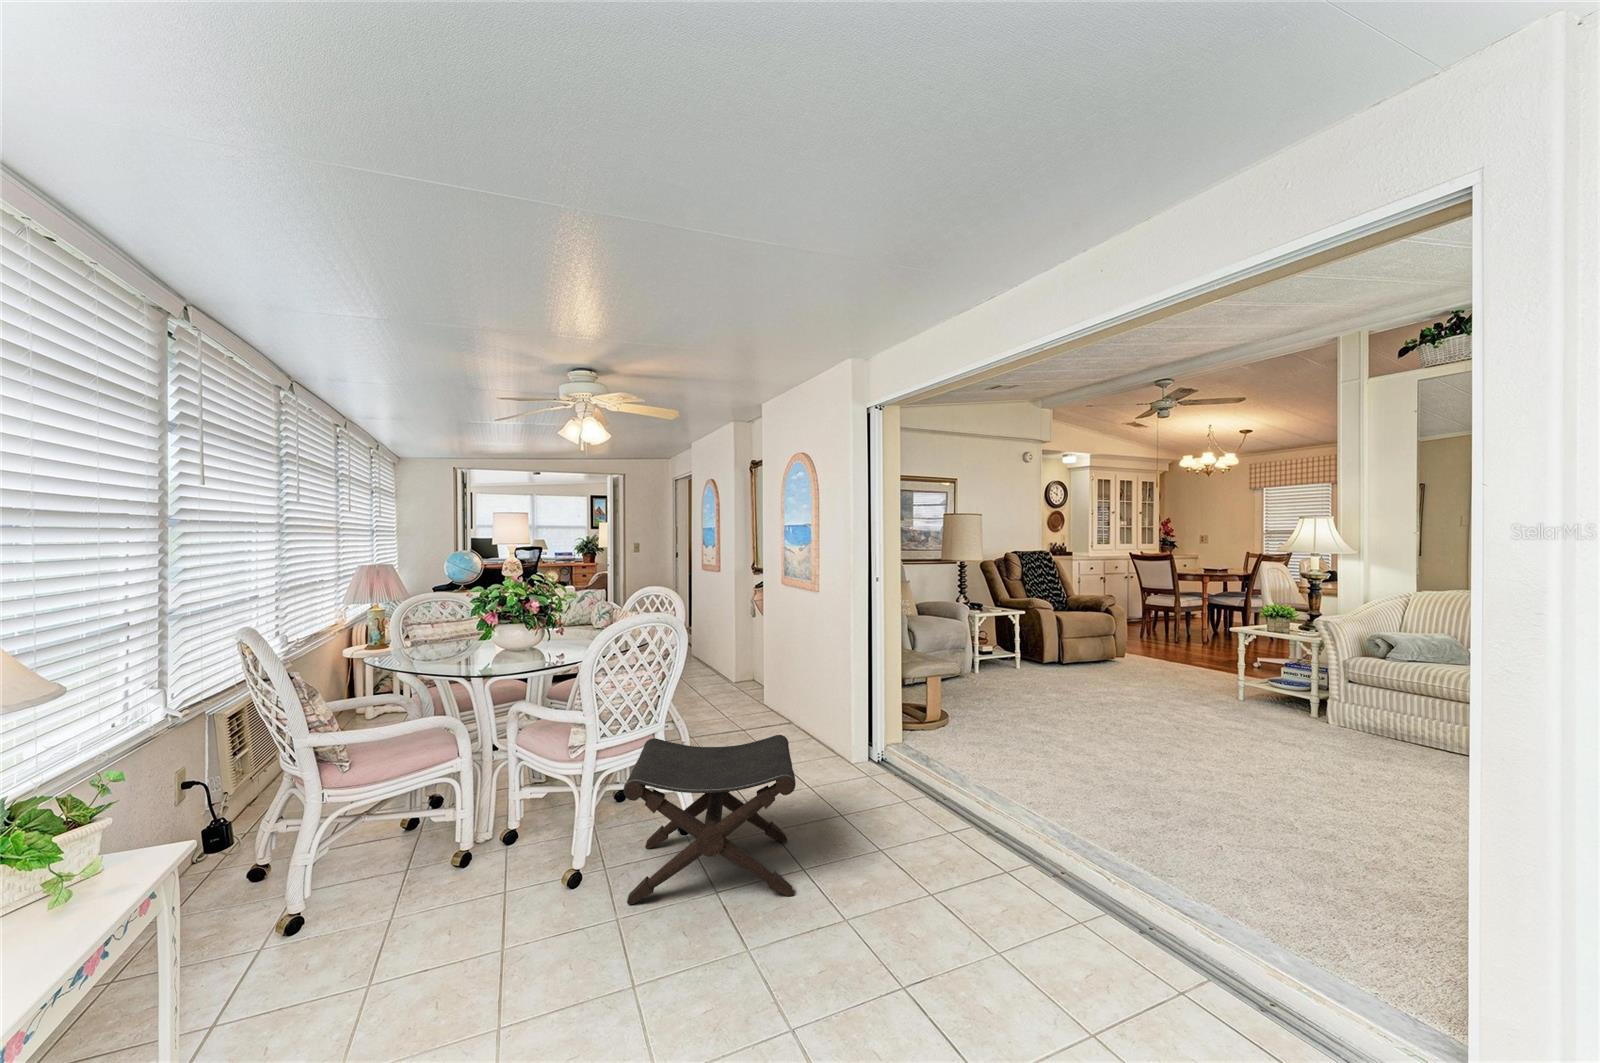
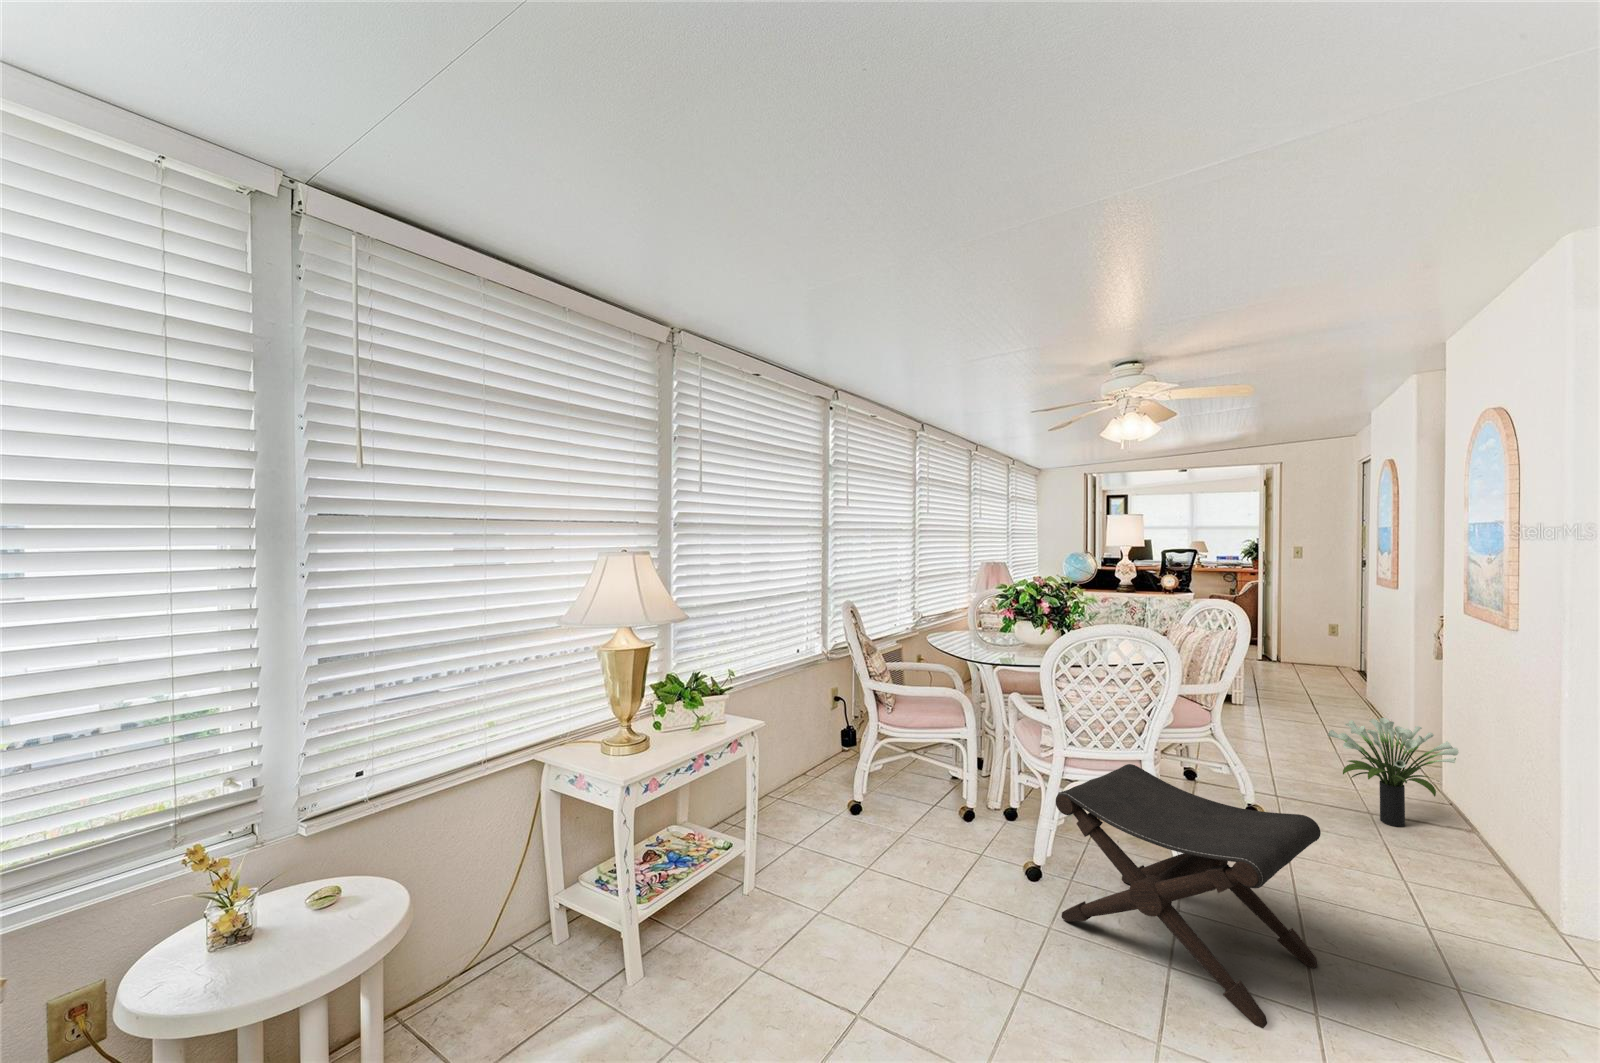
potted plant: none [722,661,789,735] -> present [1328,718,1458,827]

